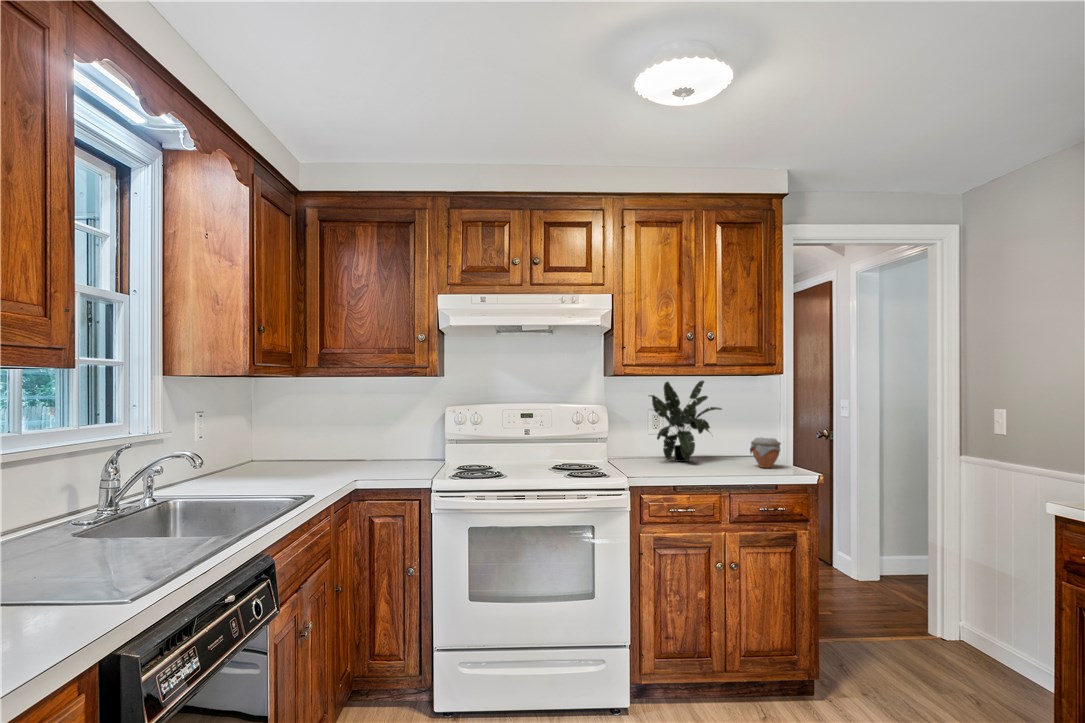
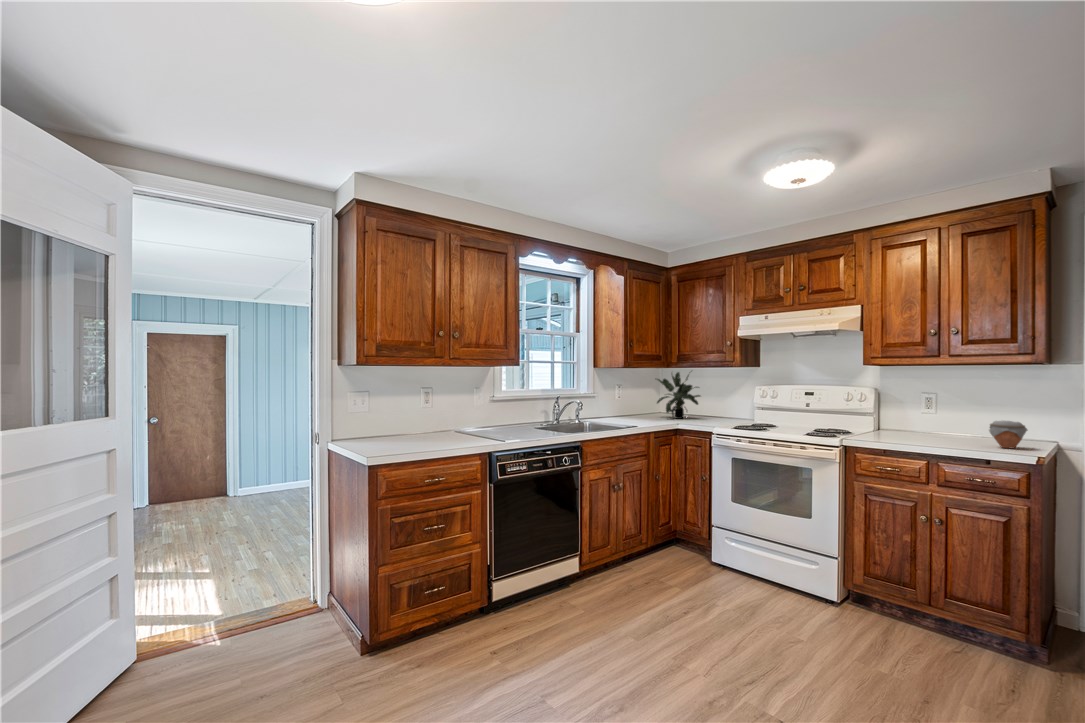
potted plant: present [650,380,721,462] -> present [657,371,700,419]

